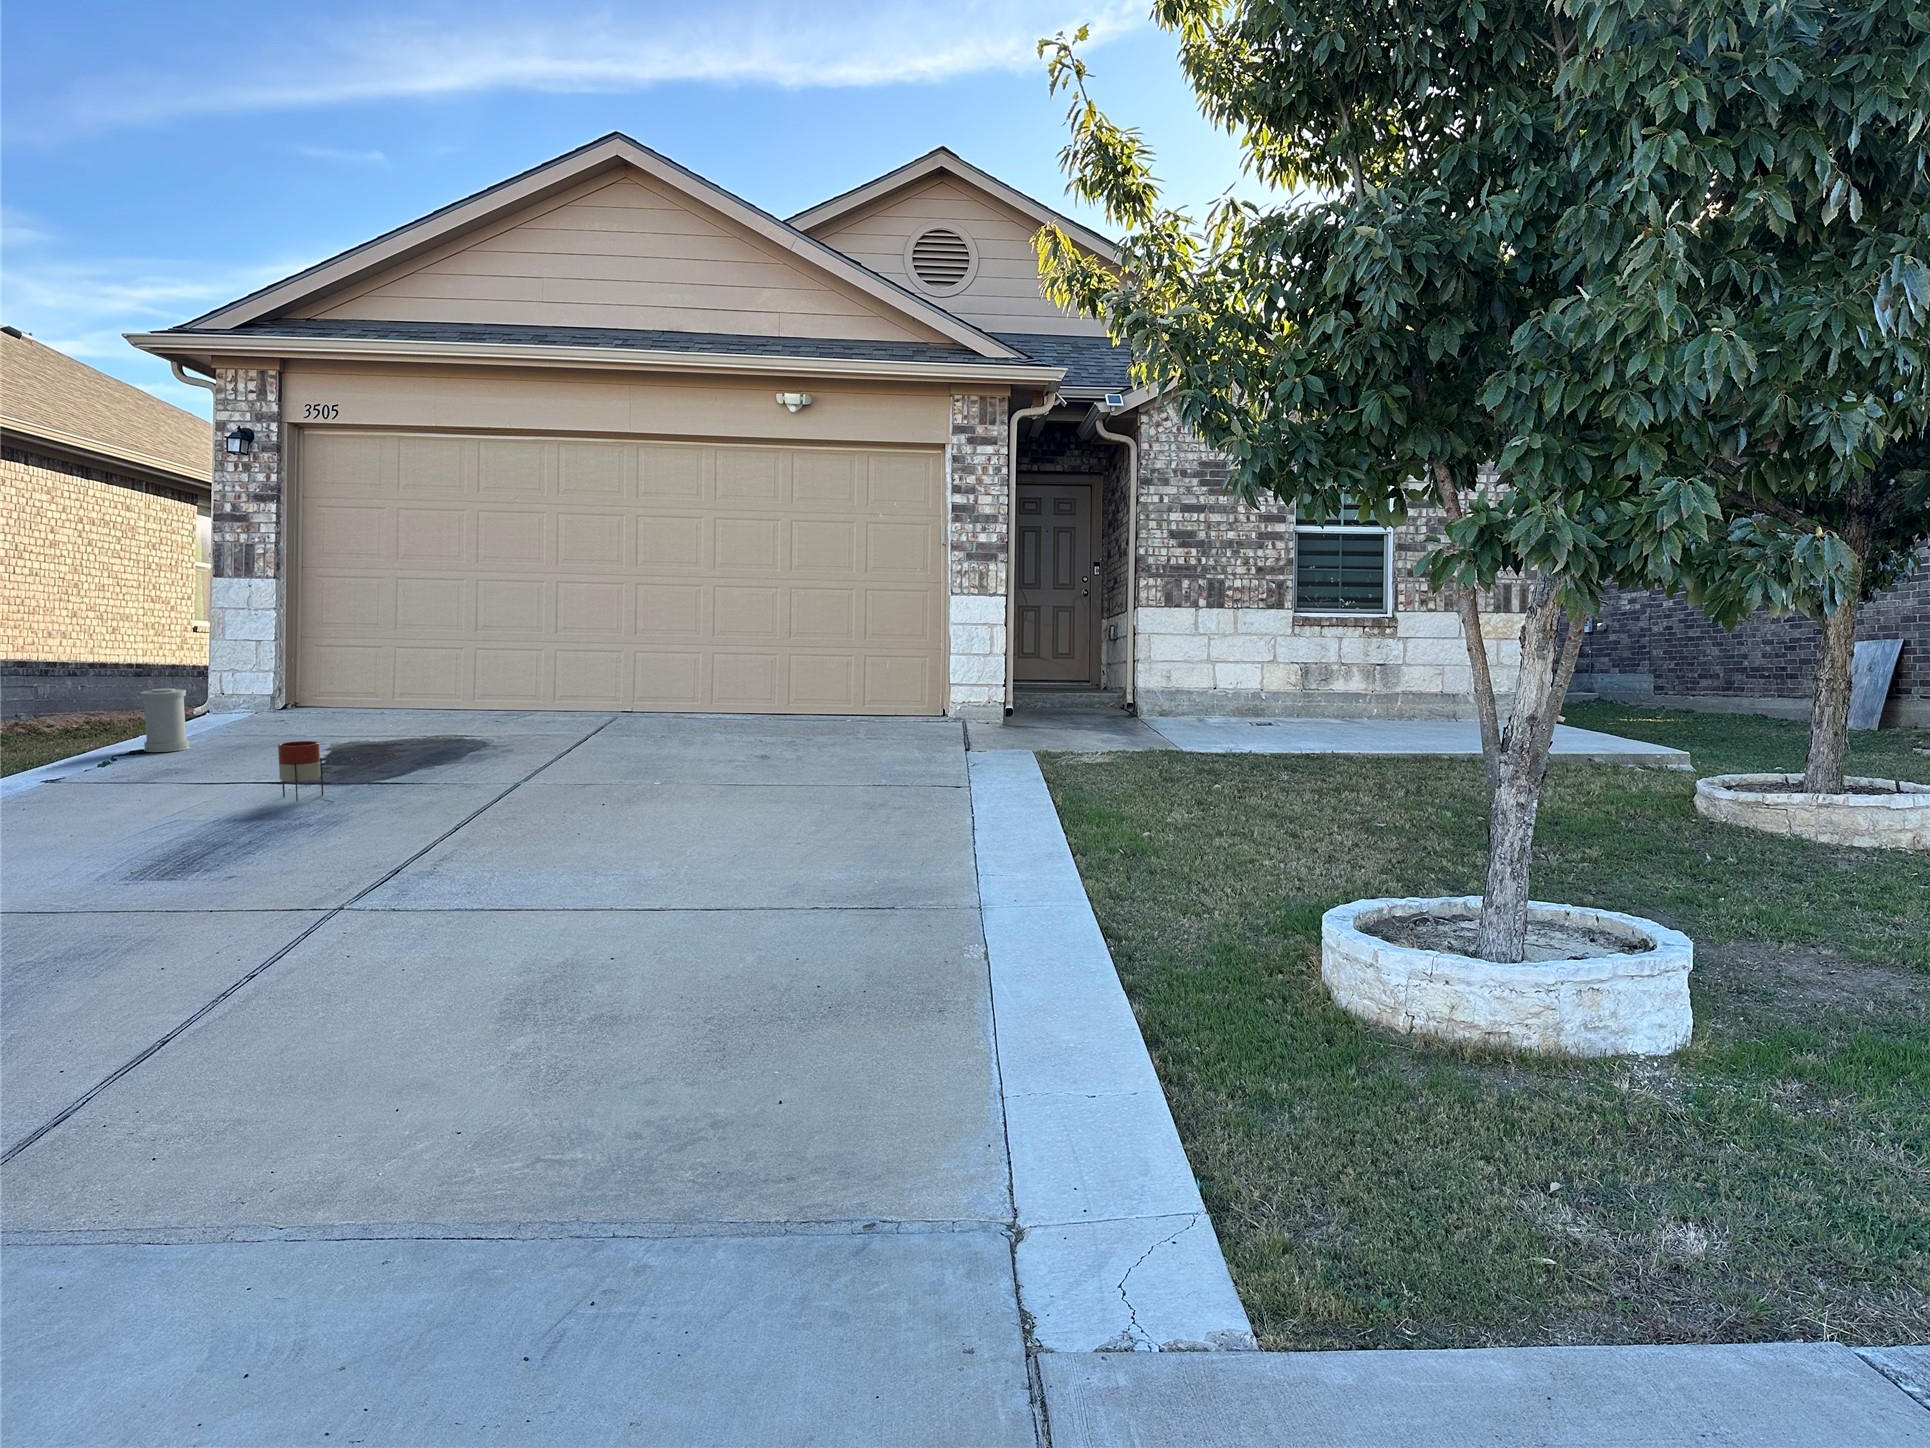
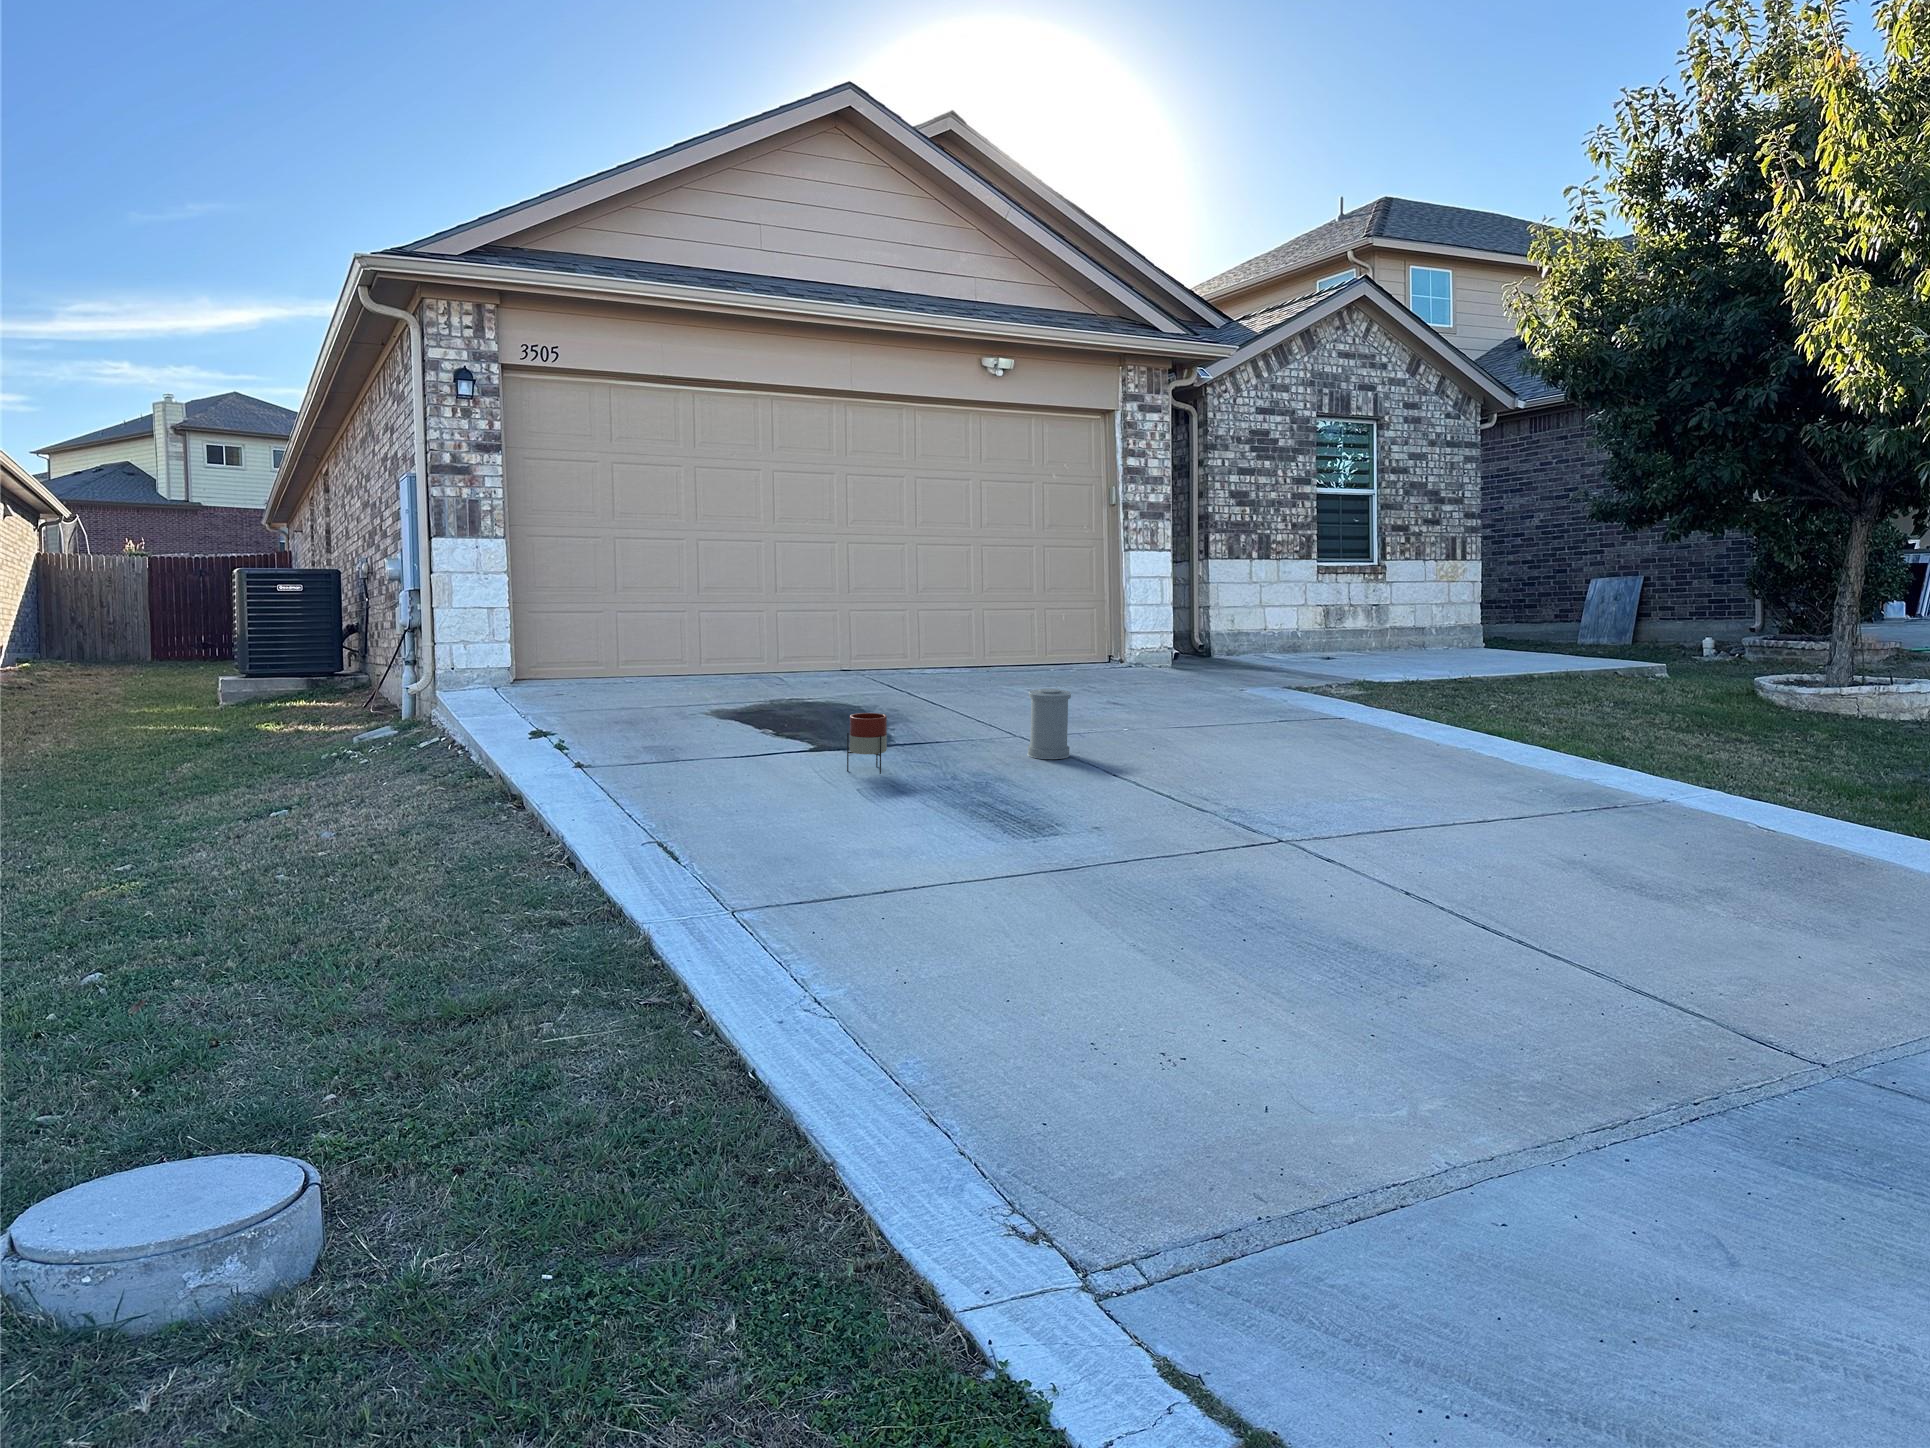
trash can: present [141,688,189,752] -> present [1027,688,1071,759]

